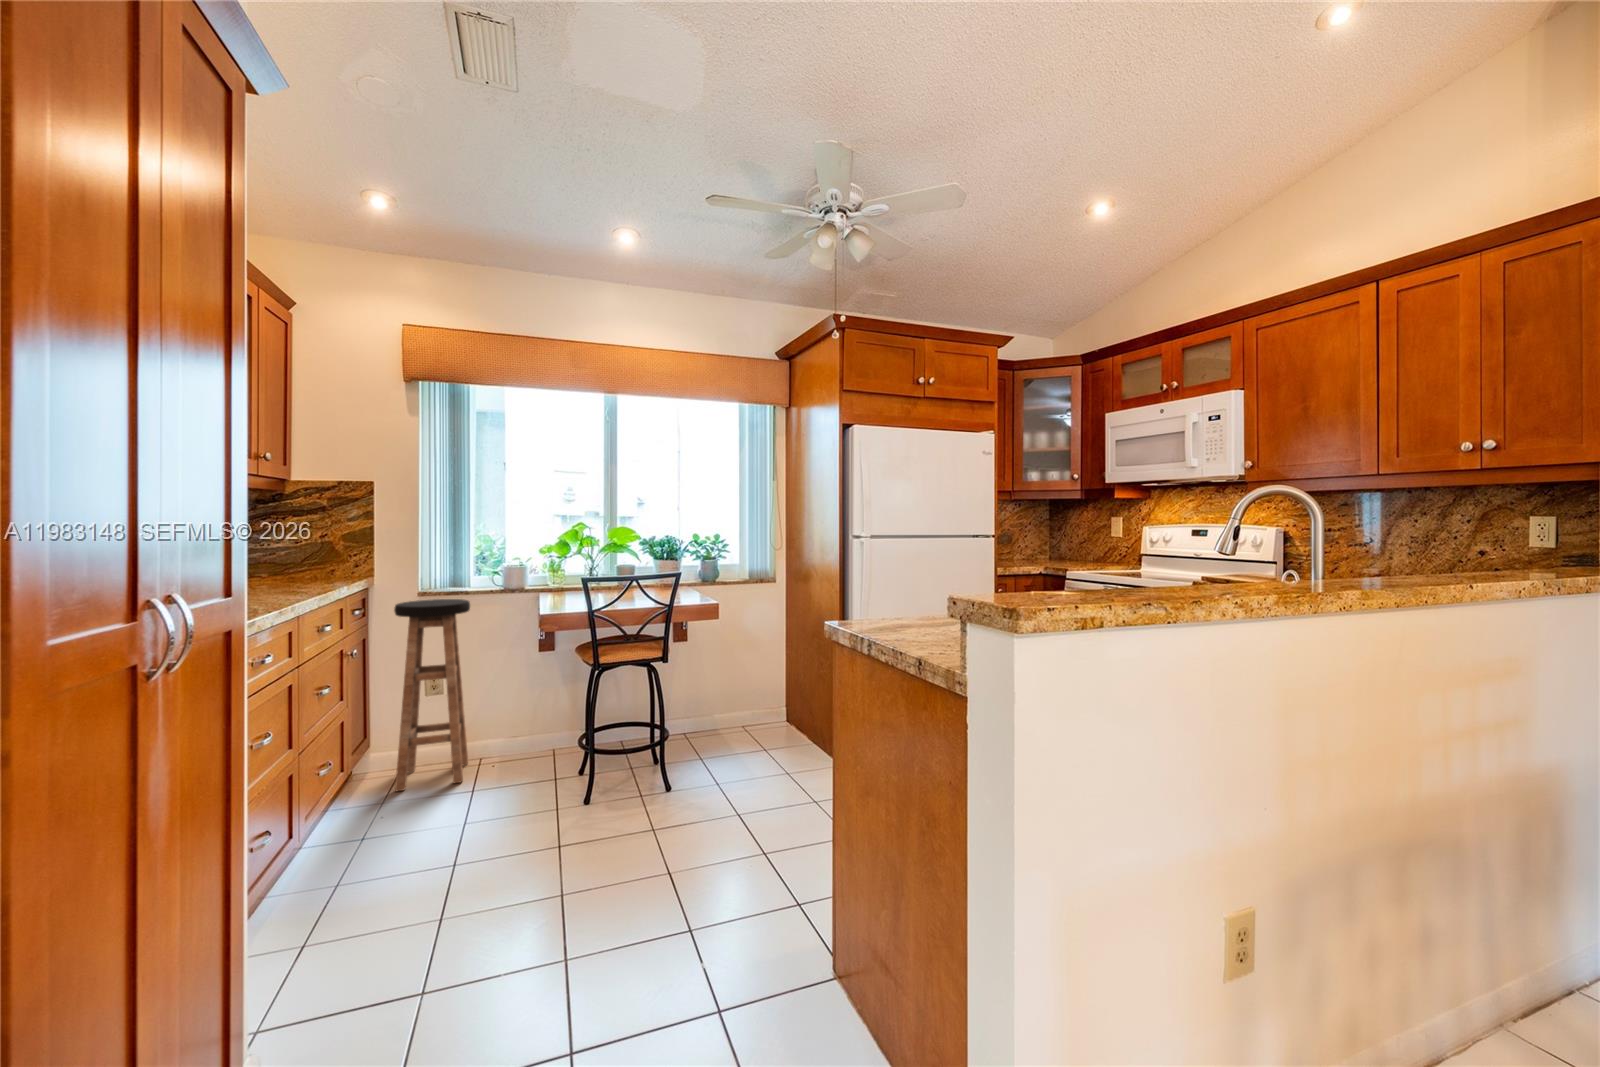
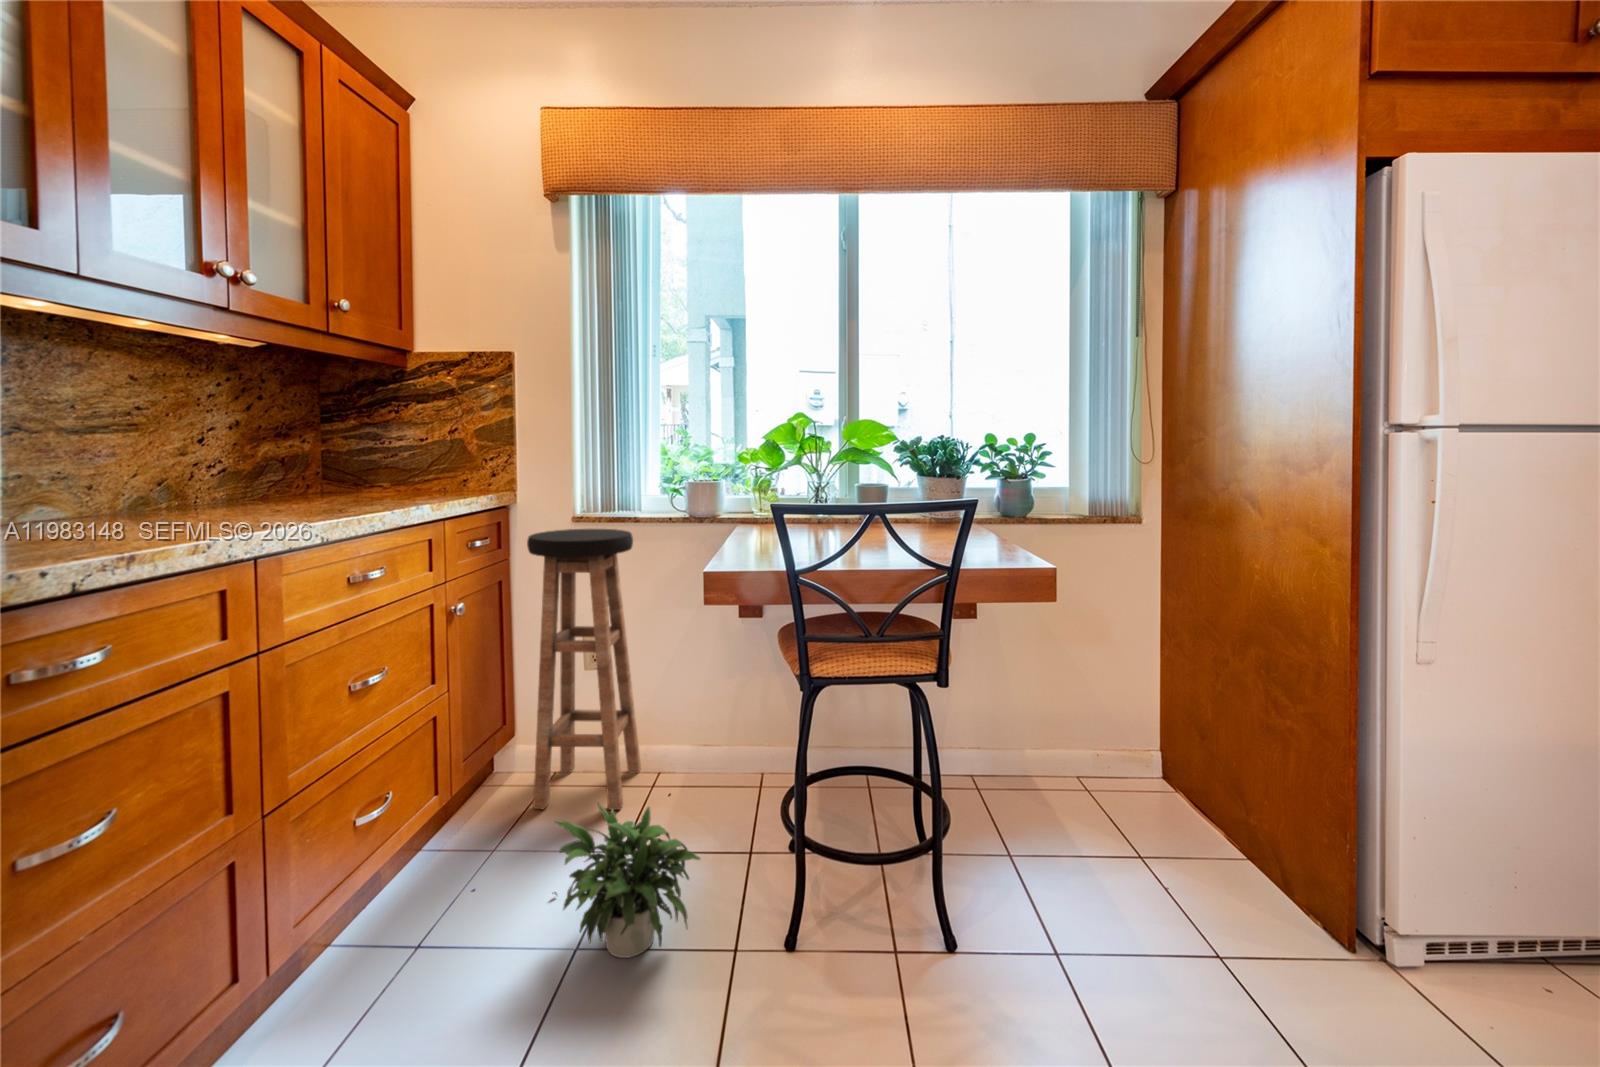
potted plant: none [433,753,538,835] -> present [552,803,700,958]

